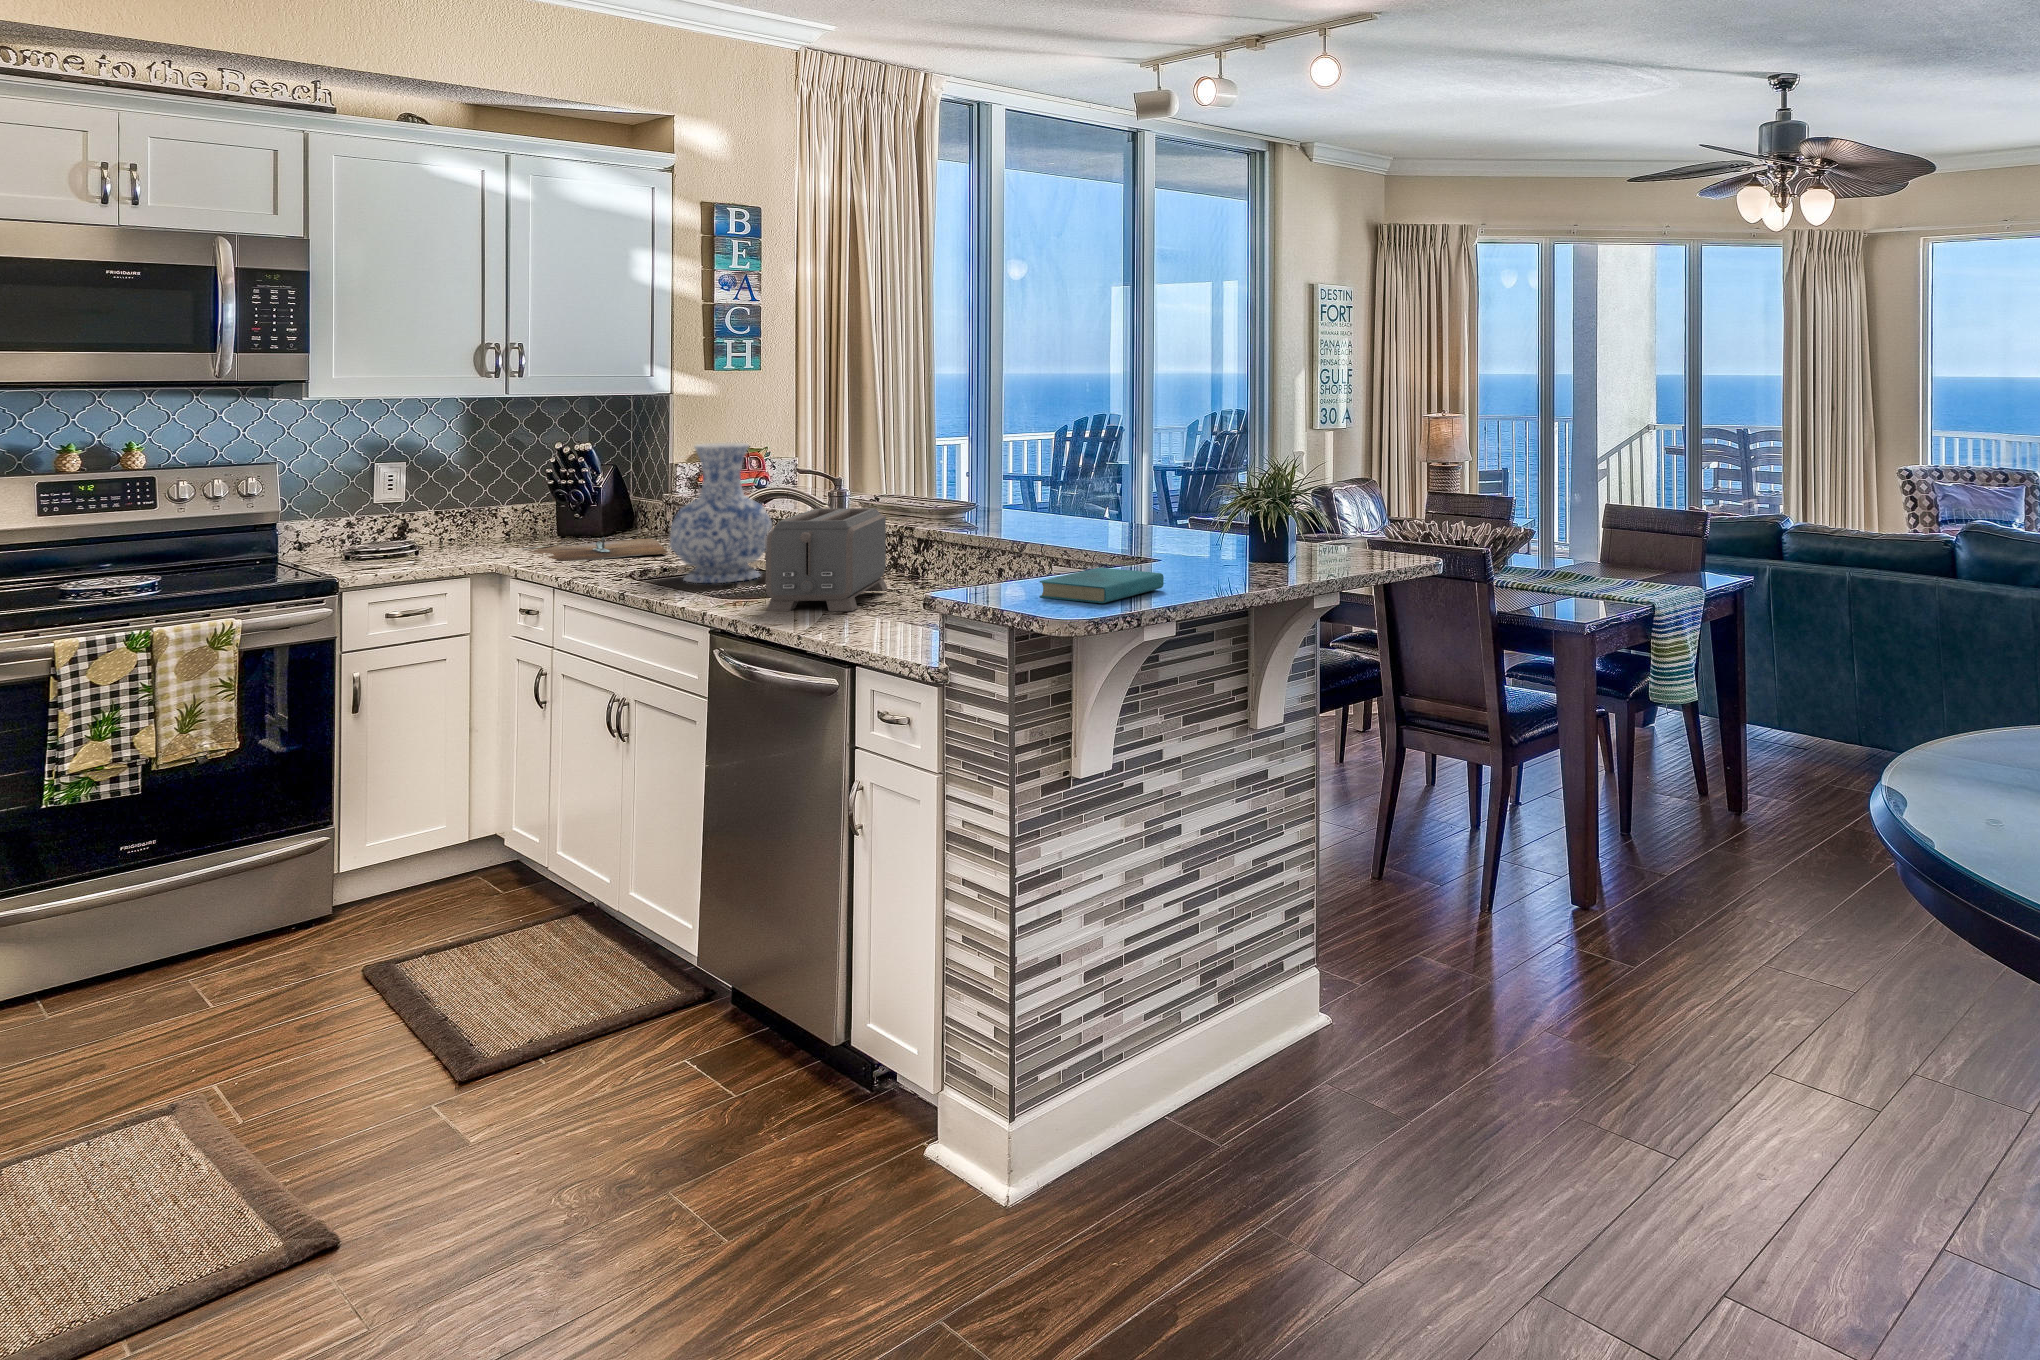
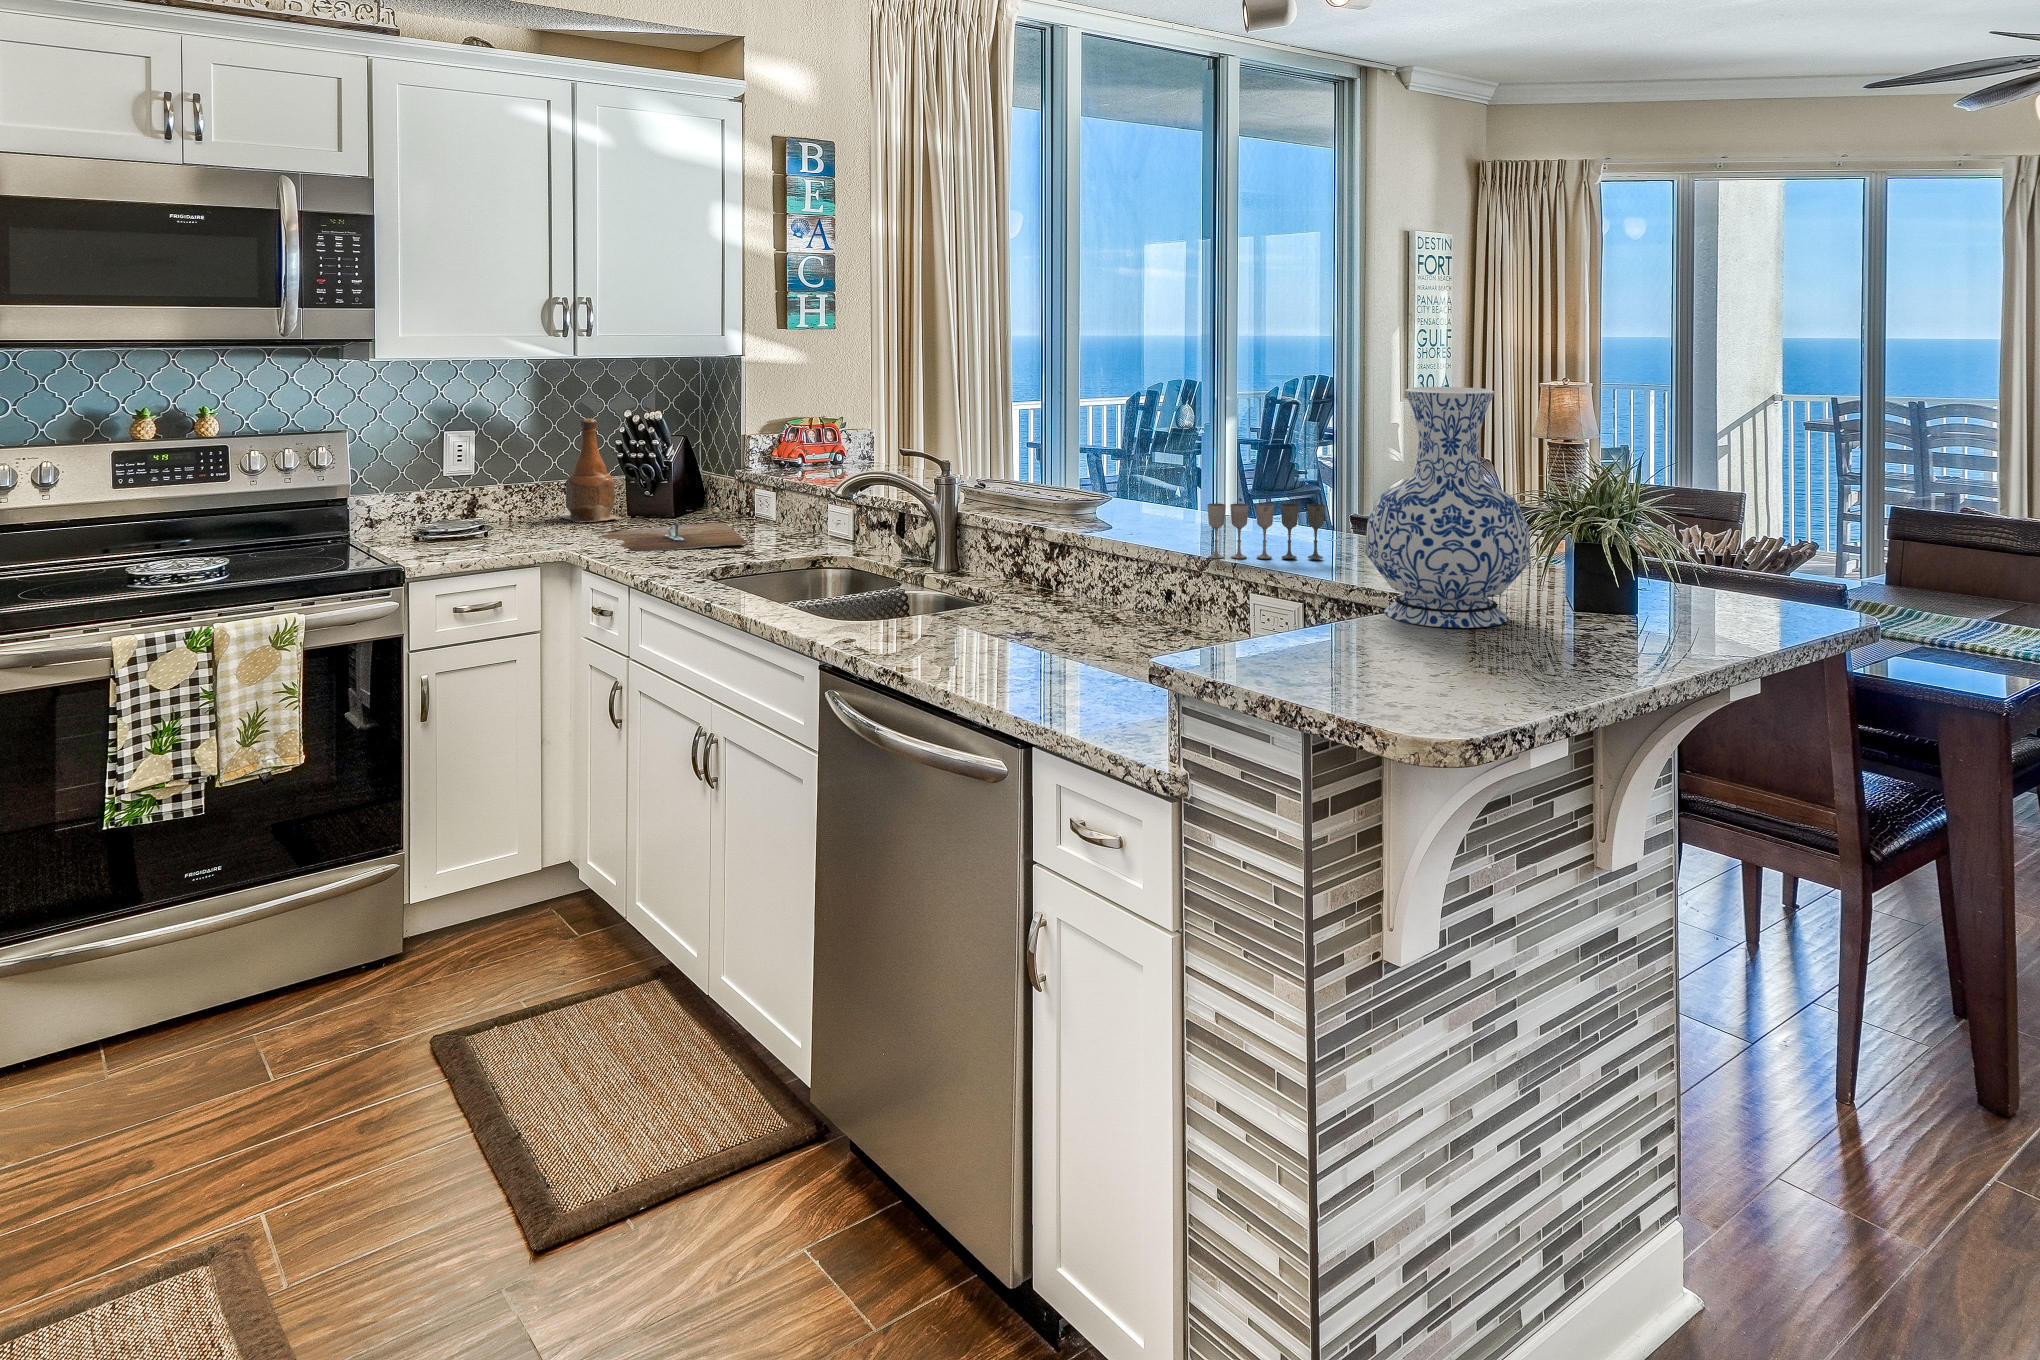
vase: present [670,443,772,583] -> present [1365,387,1531,628]
bottle: none [495,450,556,542] -> present [560,418,621,523]
wine glass: none [1032,496,1126,540] -> present [1207,503,1325,559]
toaster: present [766,508,887,611] -> none [886,507,1018,643]
book: present [1040,568,1164,603] -> none [1291,619,1453,682]

